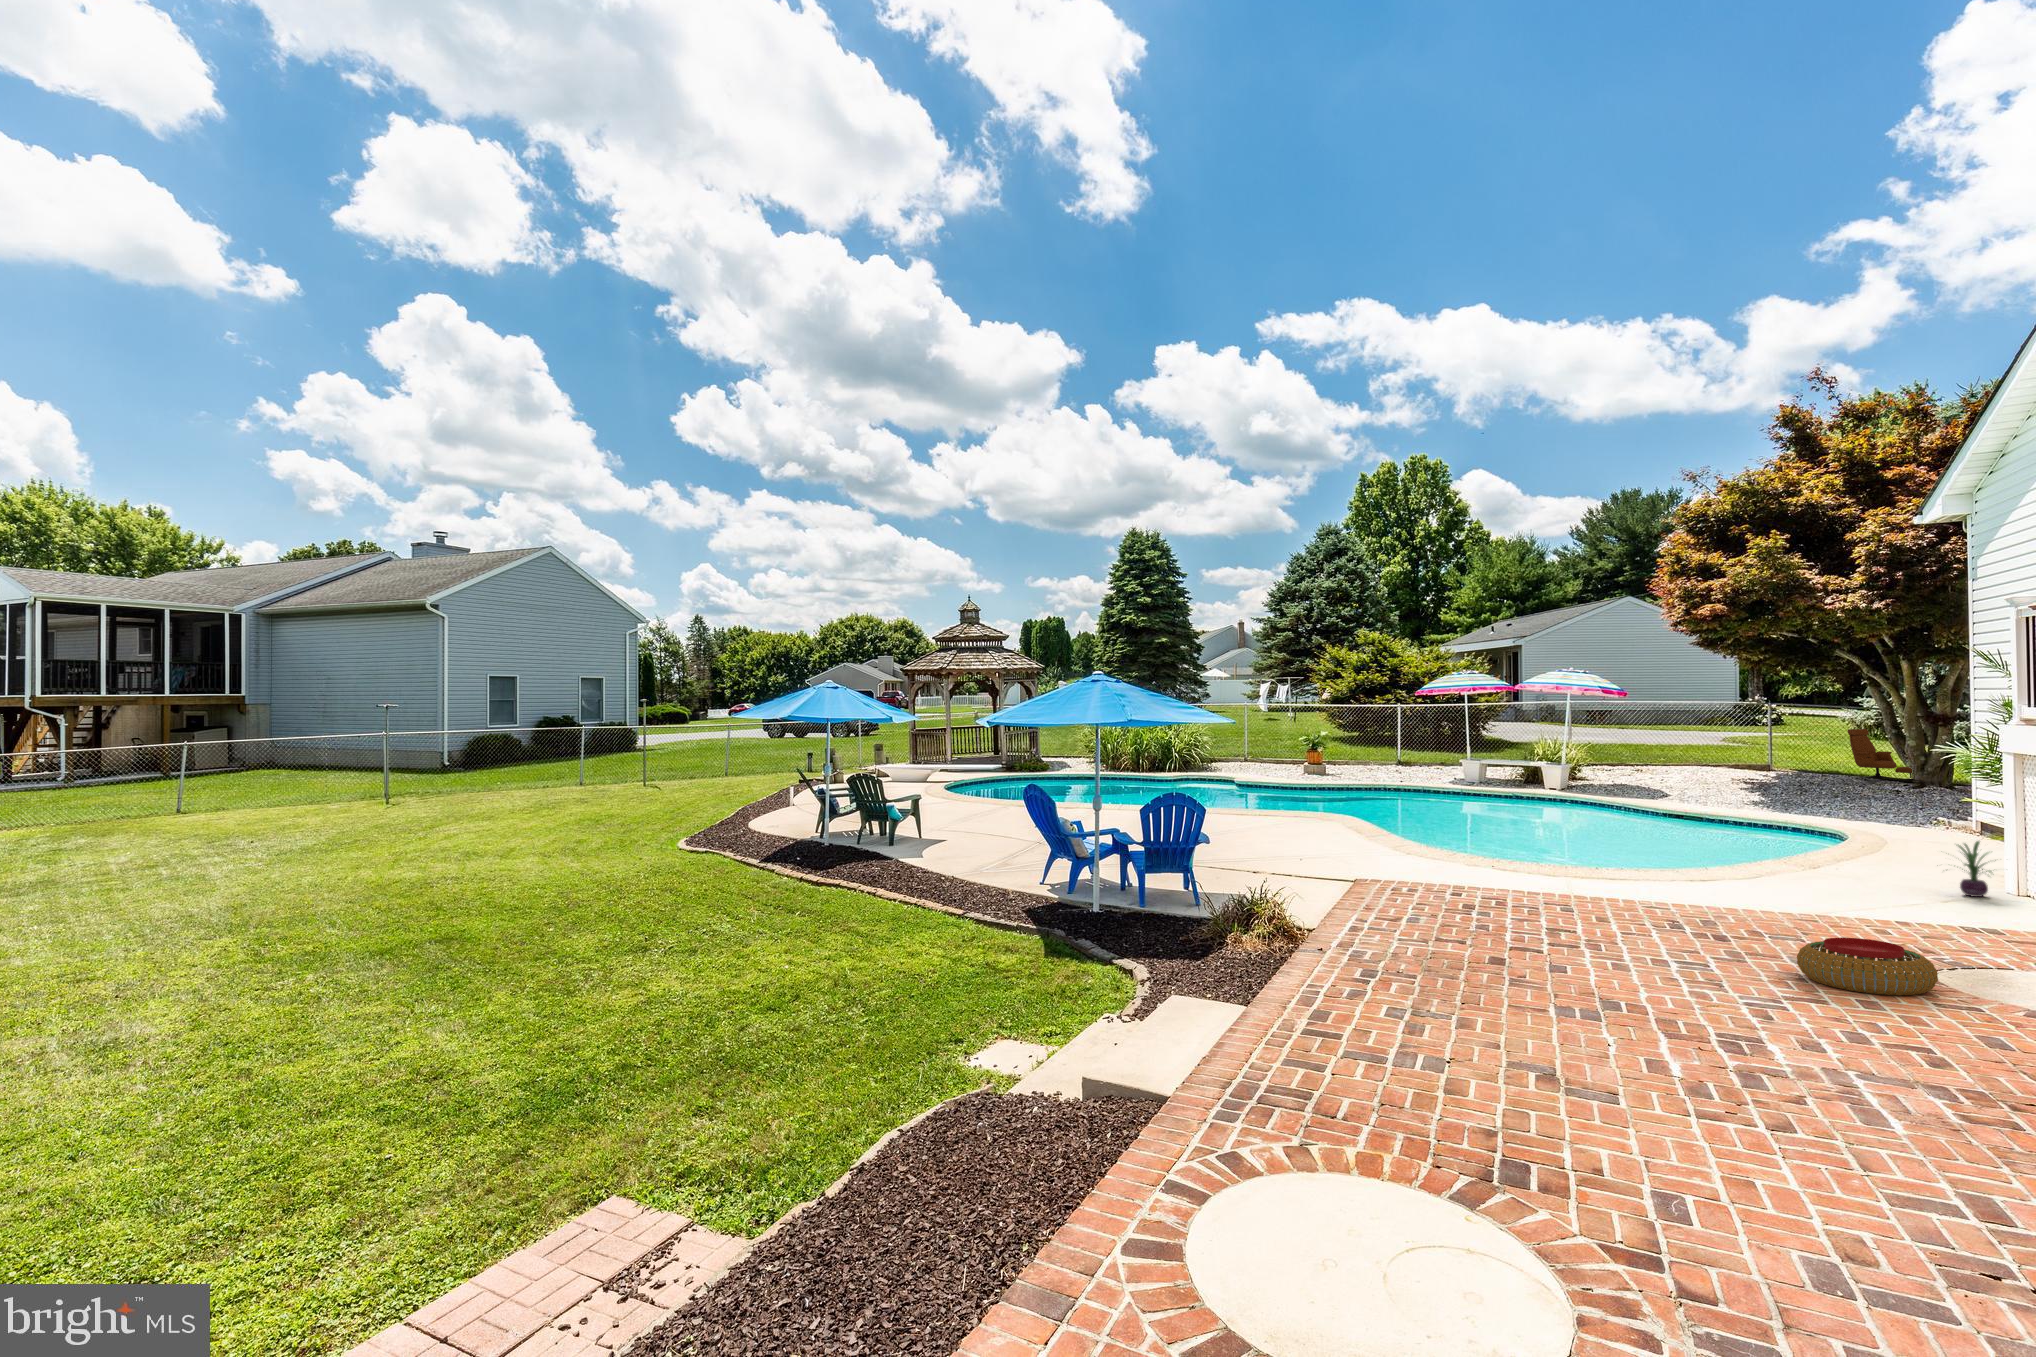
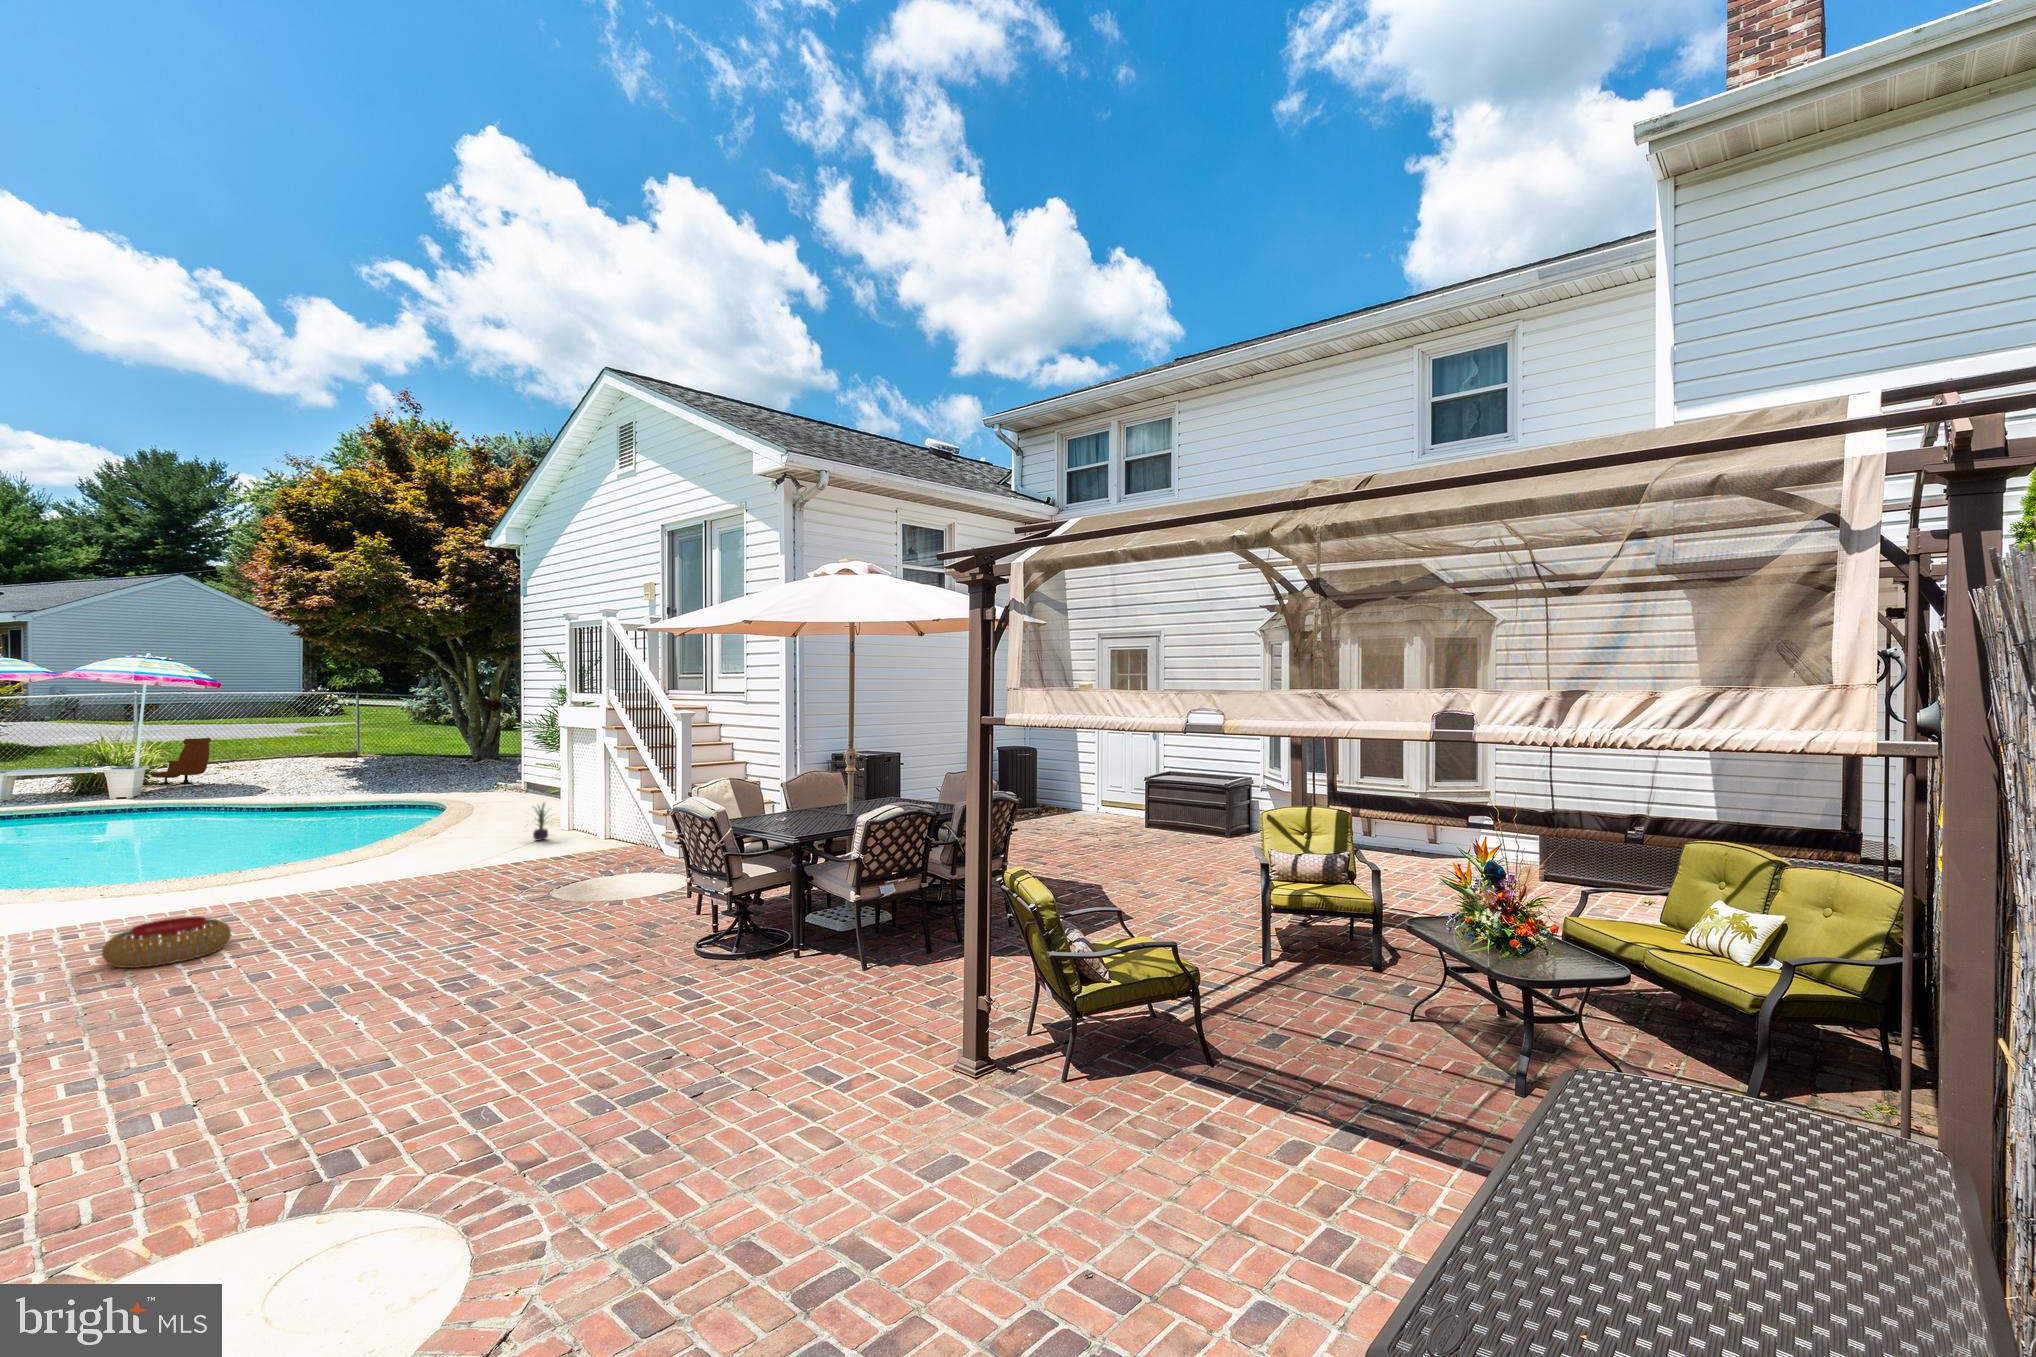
lounge chair: present [1847,729,1925,783] -> present [151,738,211,788]
pouf: present [1797,938,1938,995] -> present [102,916,231,968]

